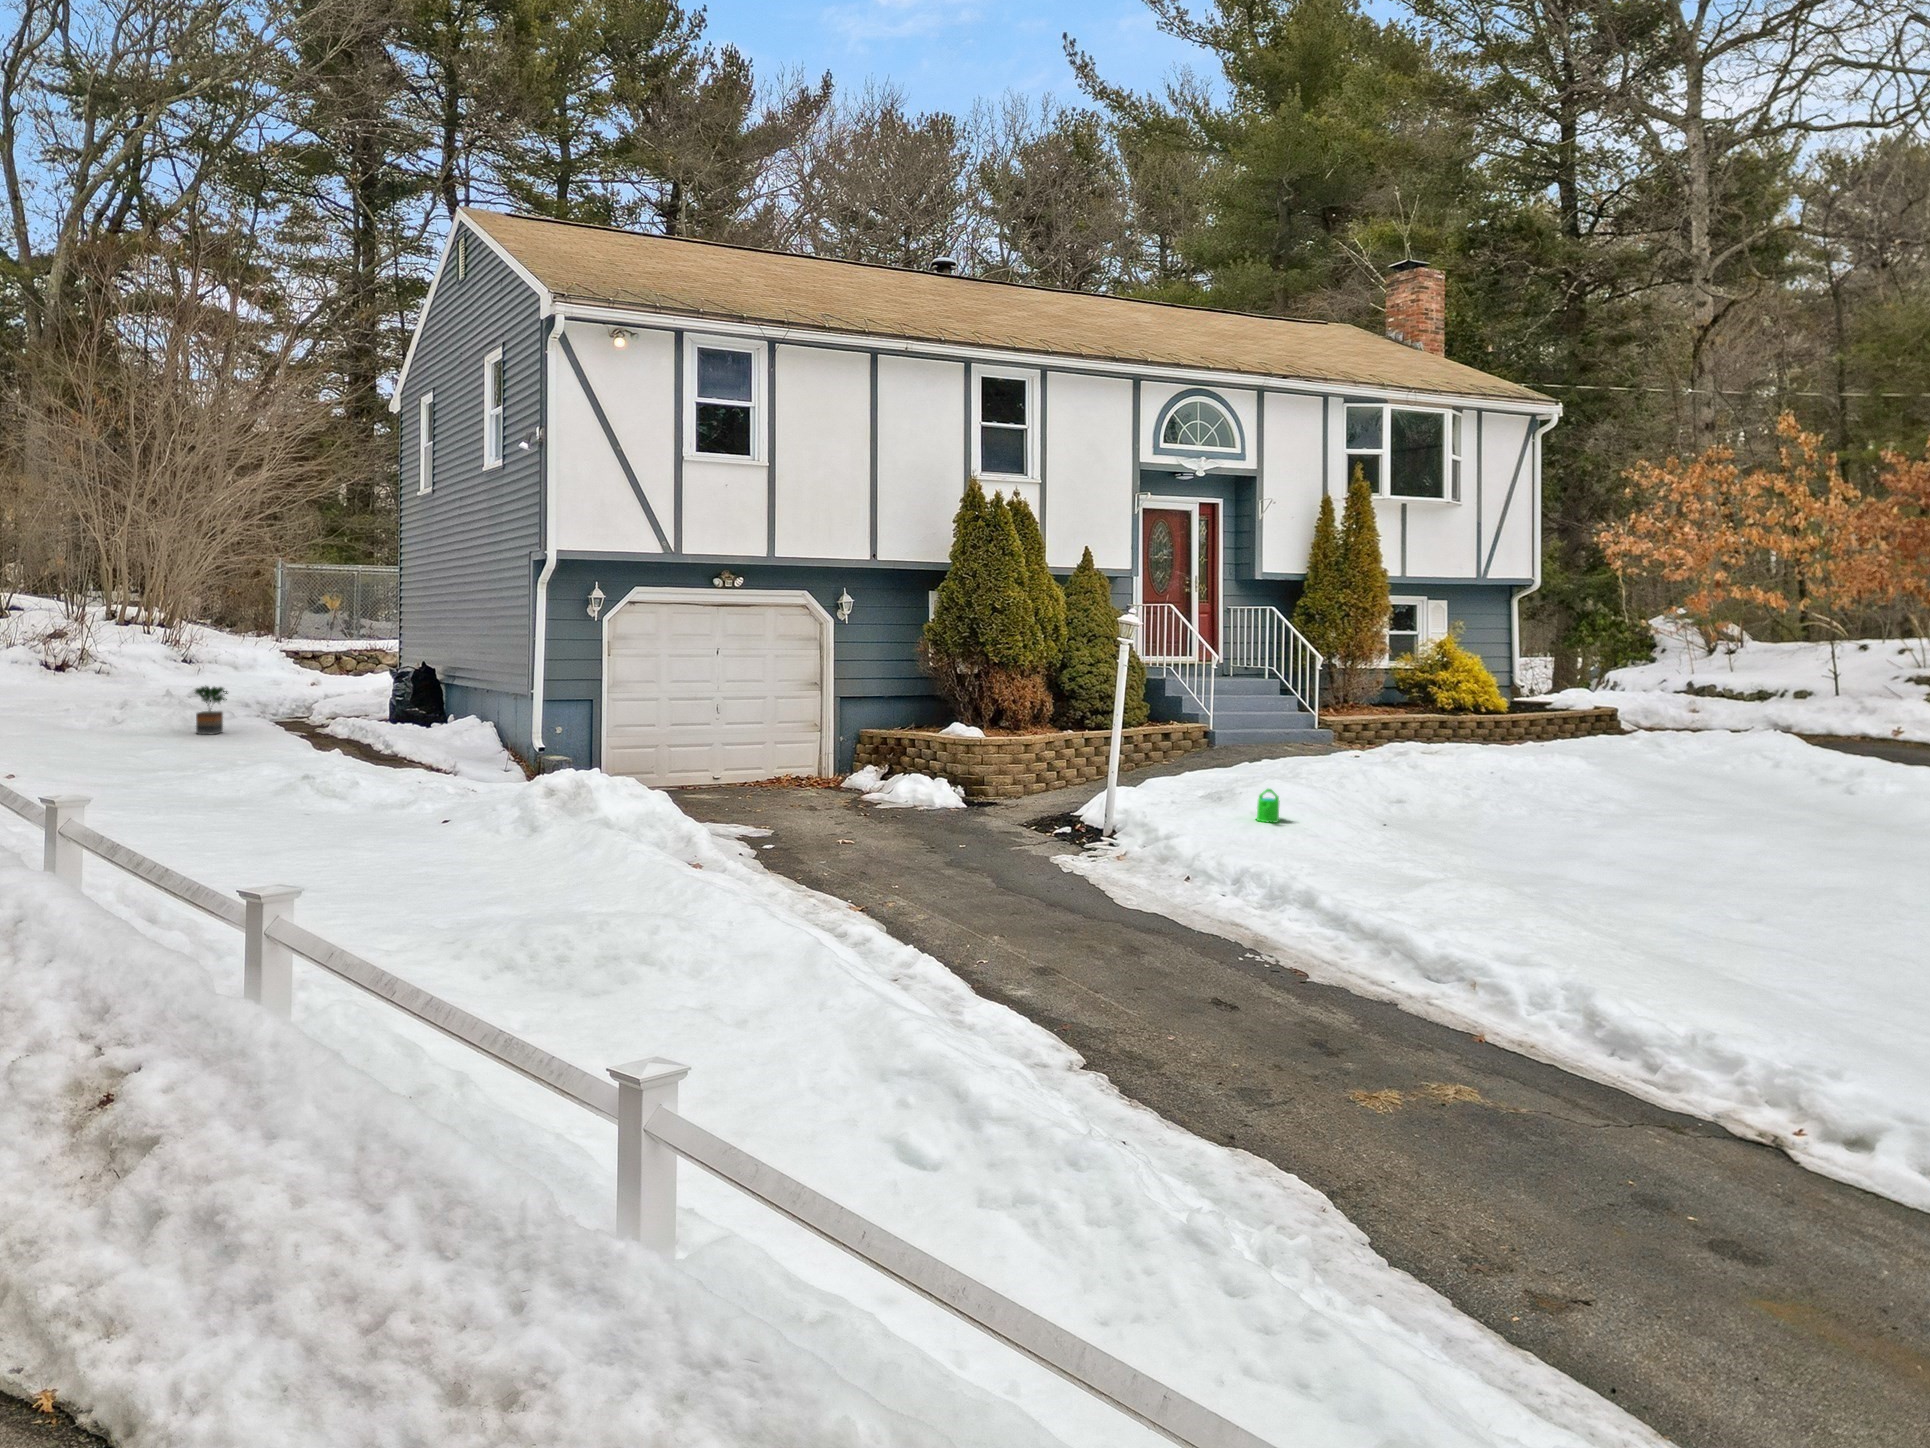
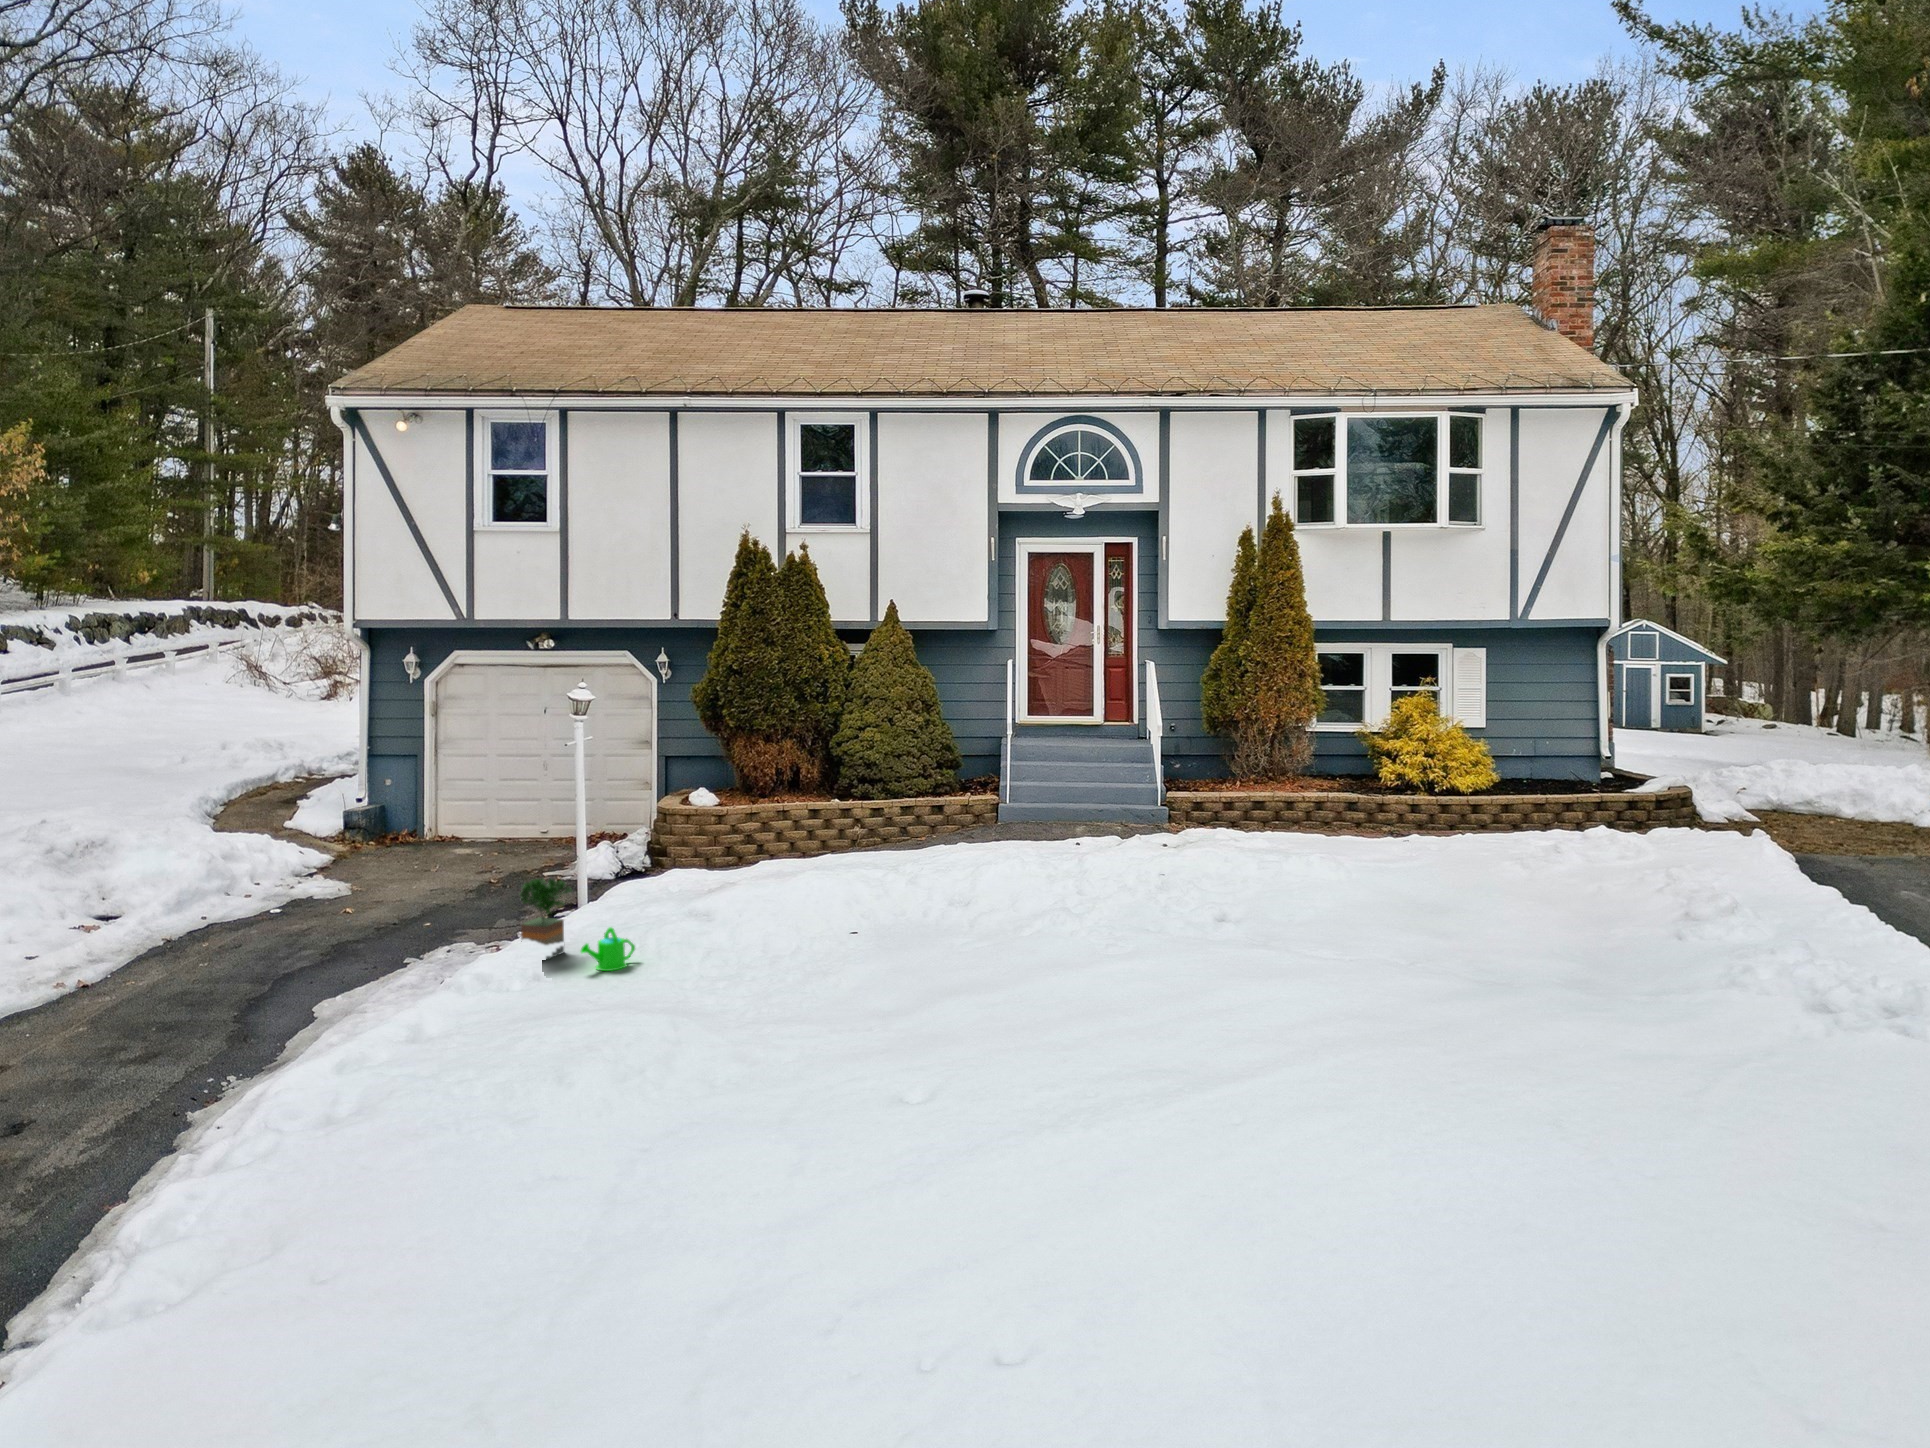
potted tree: present [195,686,228,734] -> present [520,879,571,960]

